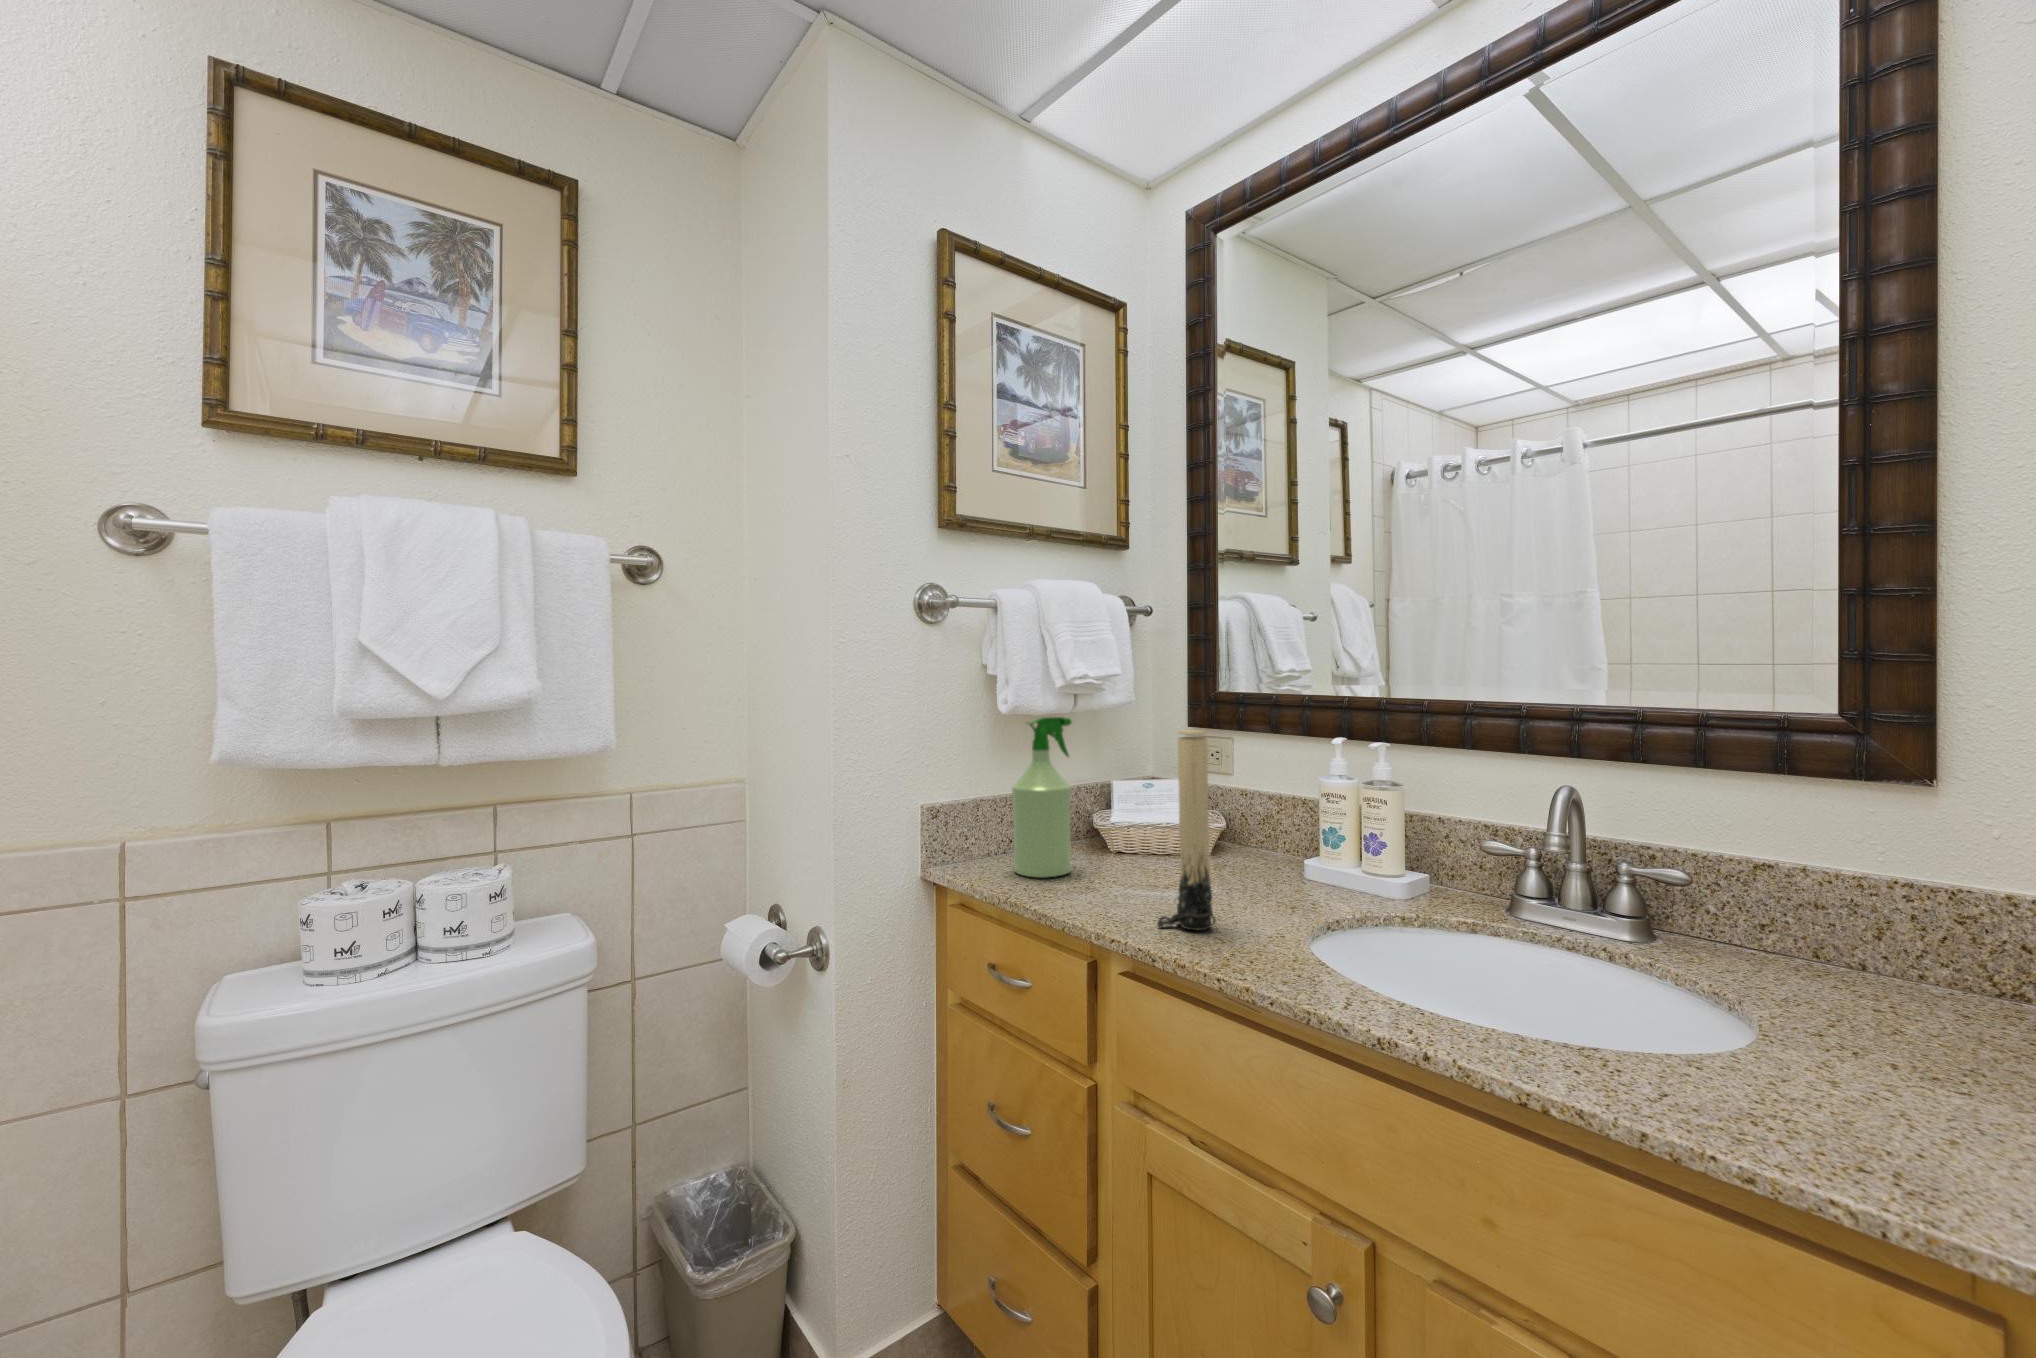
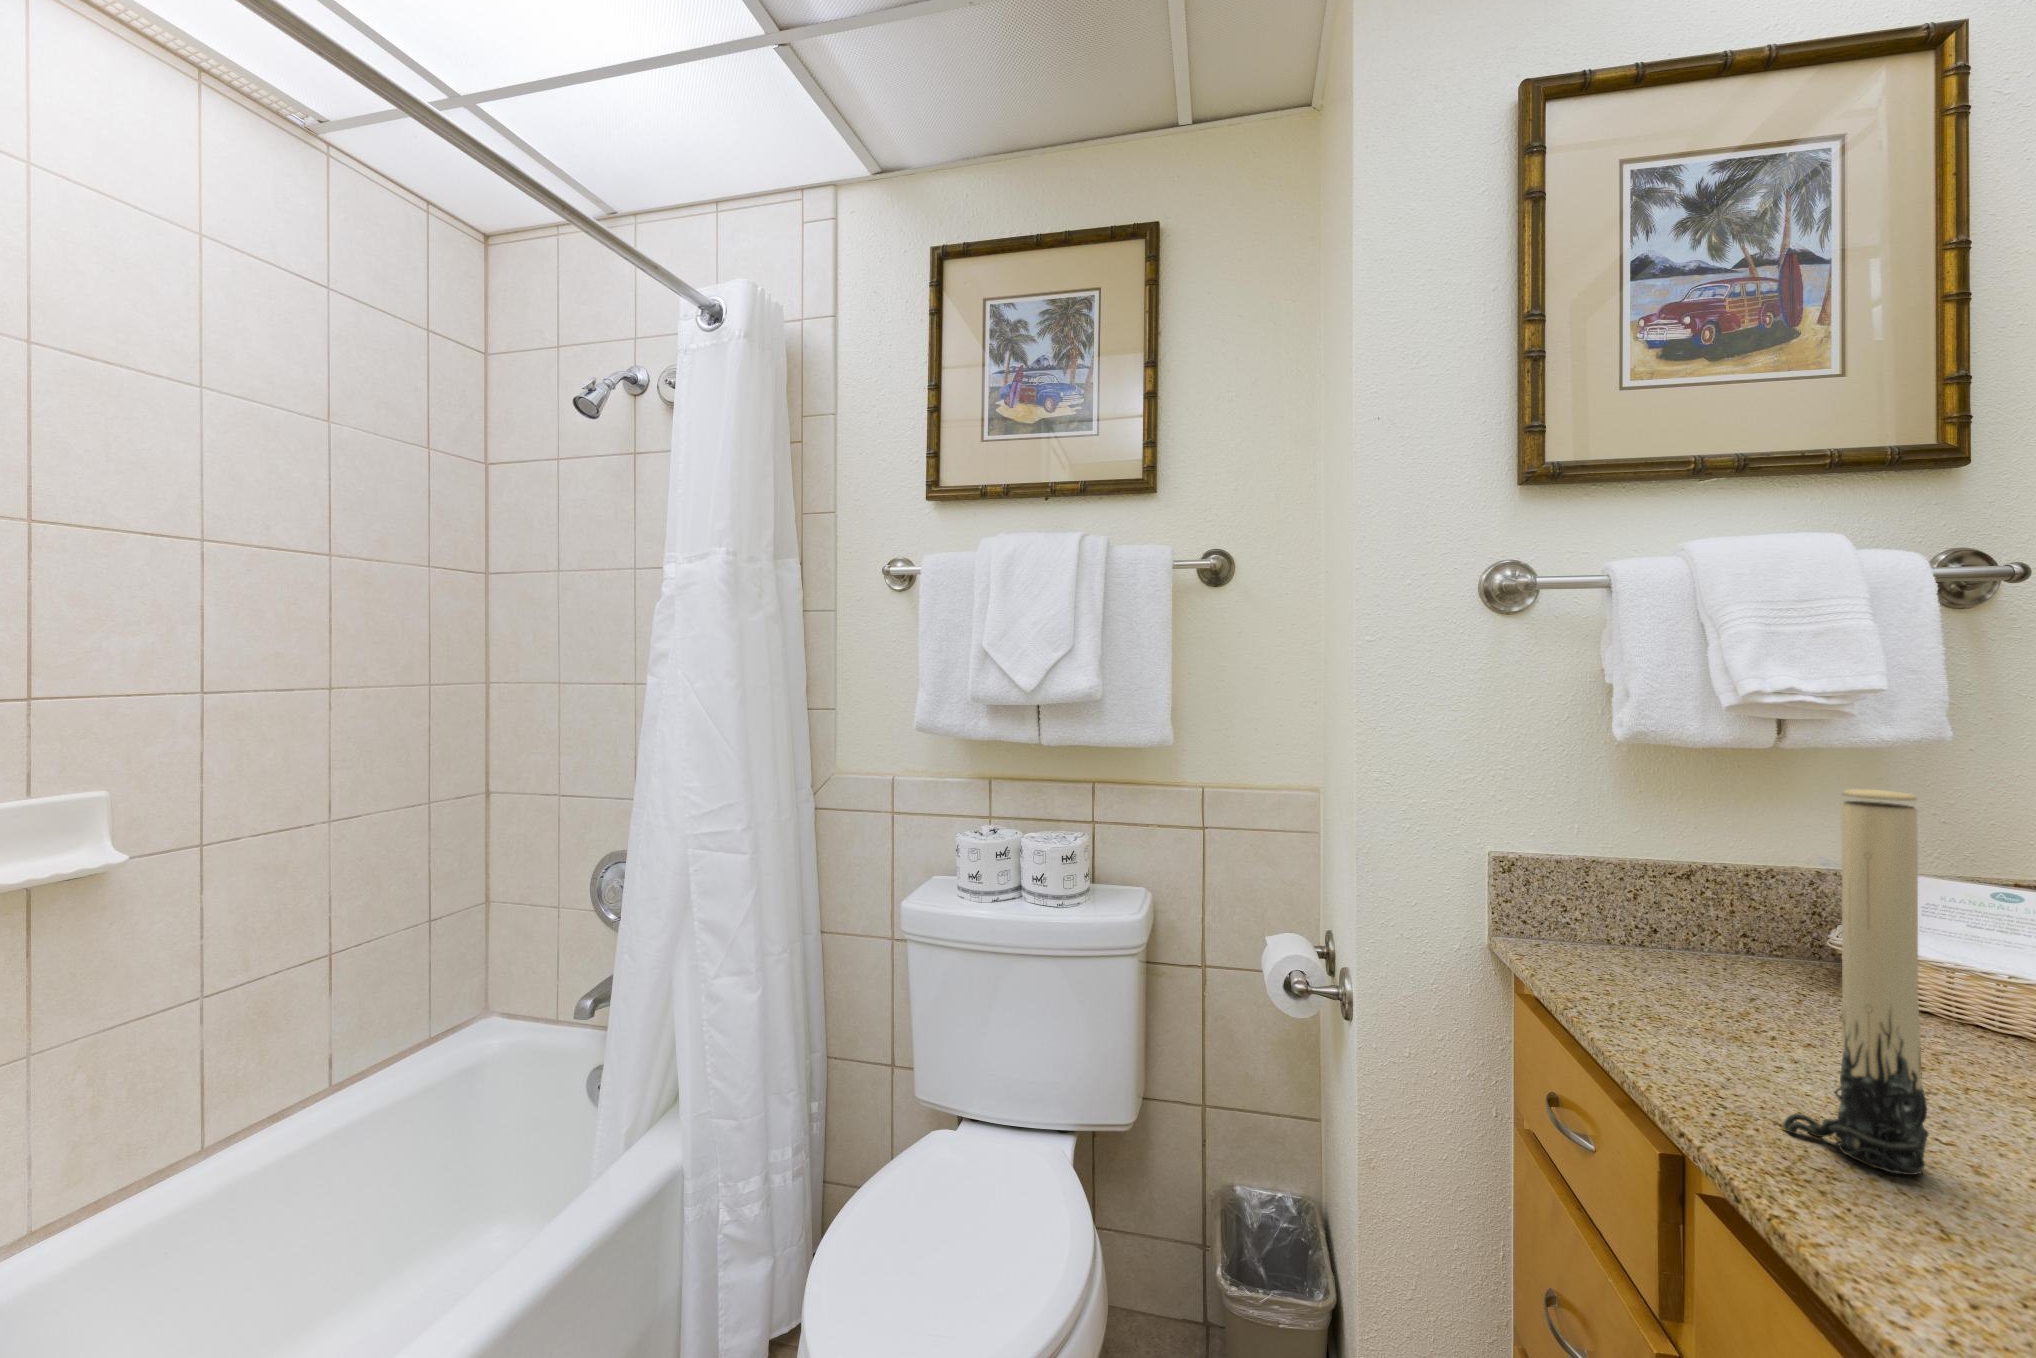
spray bottle: present [1012,717,1071,878] -> none [1616,745,1743,993]

